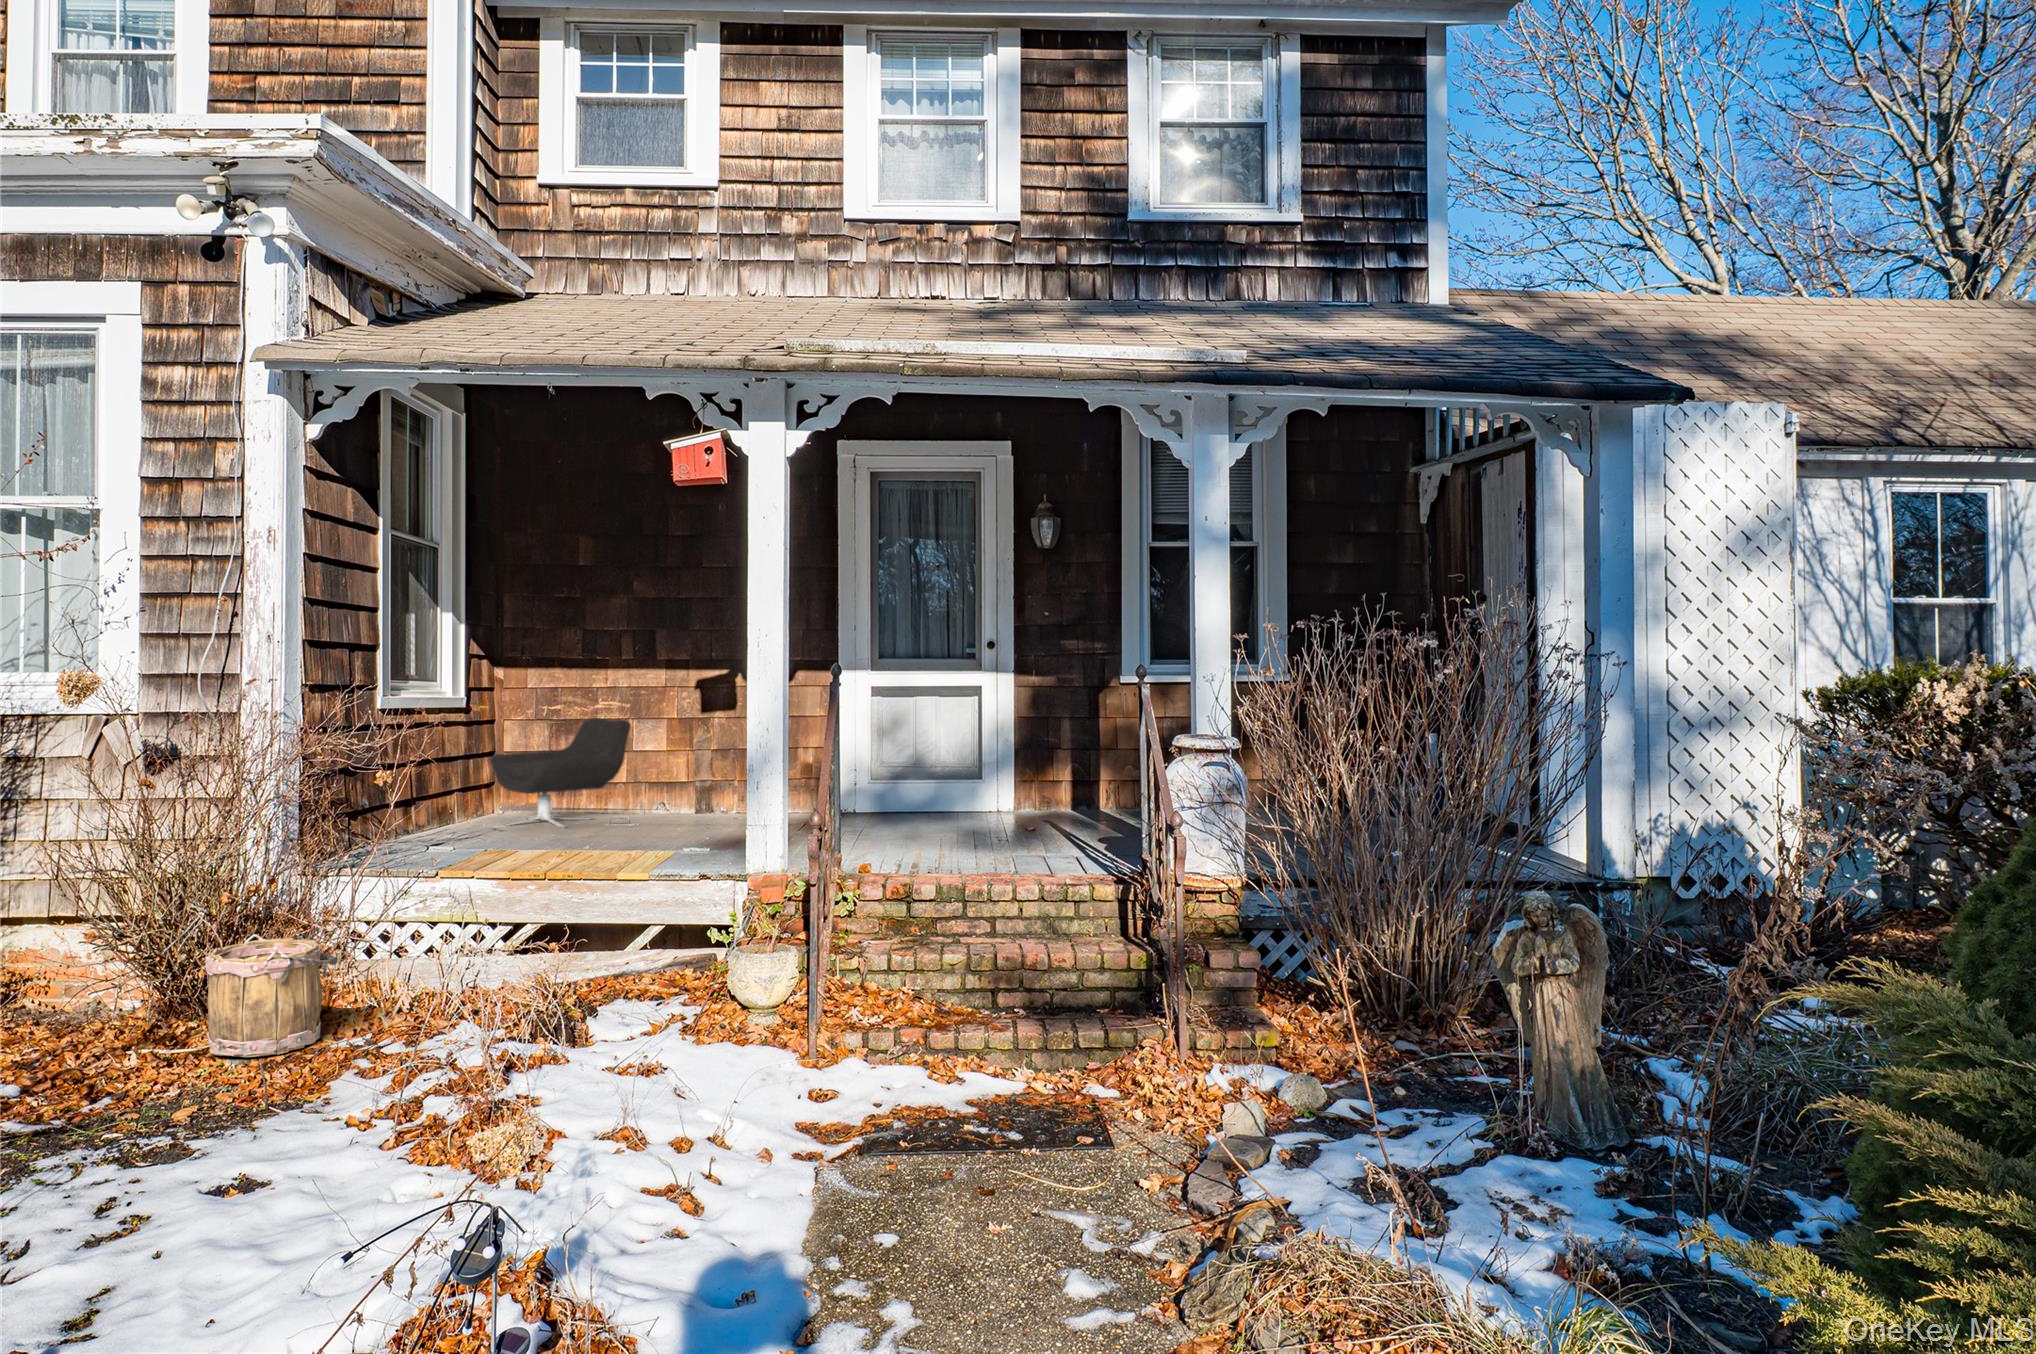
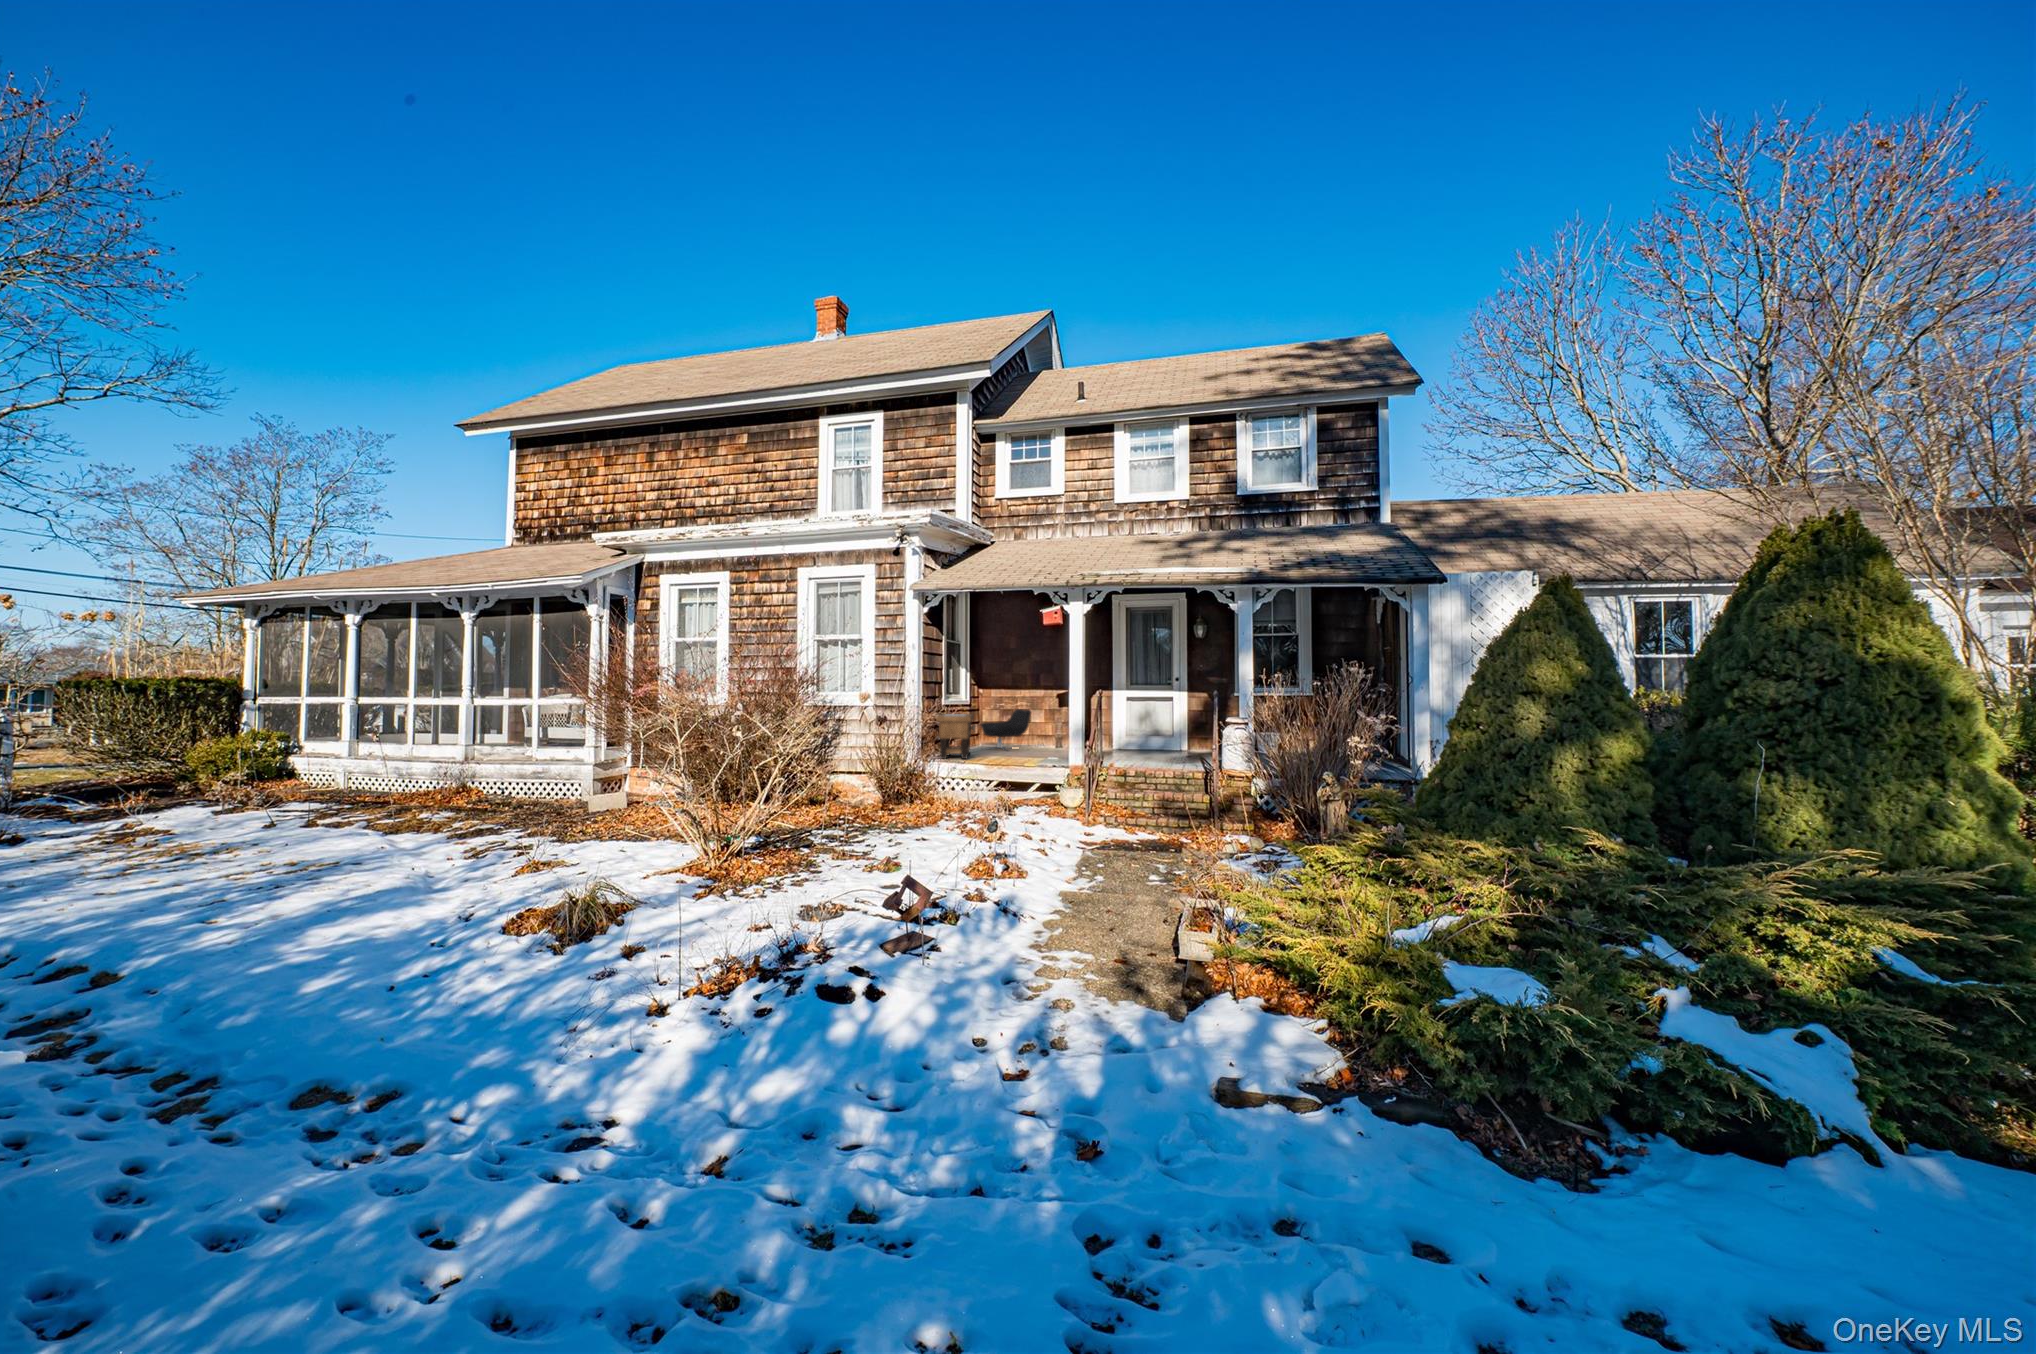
side table: none [348,733,472,865] -> present [936,714,975,759]
bucket: present [206,934,337,1057] -> none [901,777,937,814]

